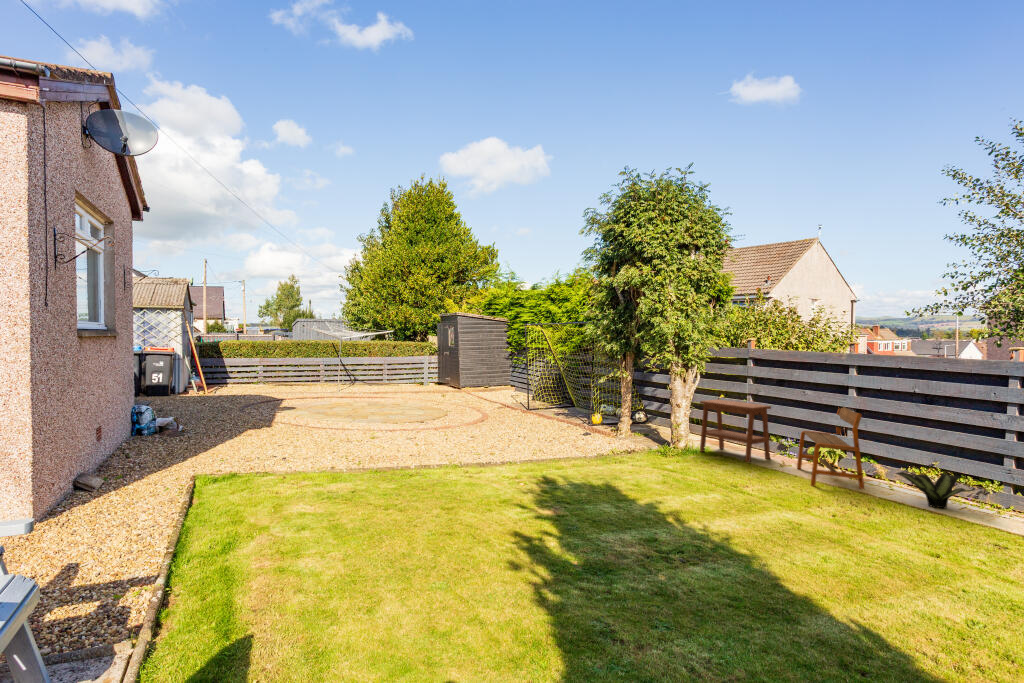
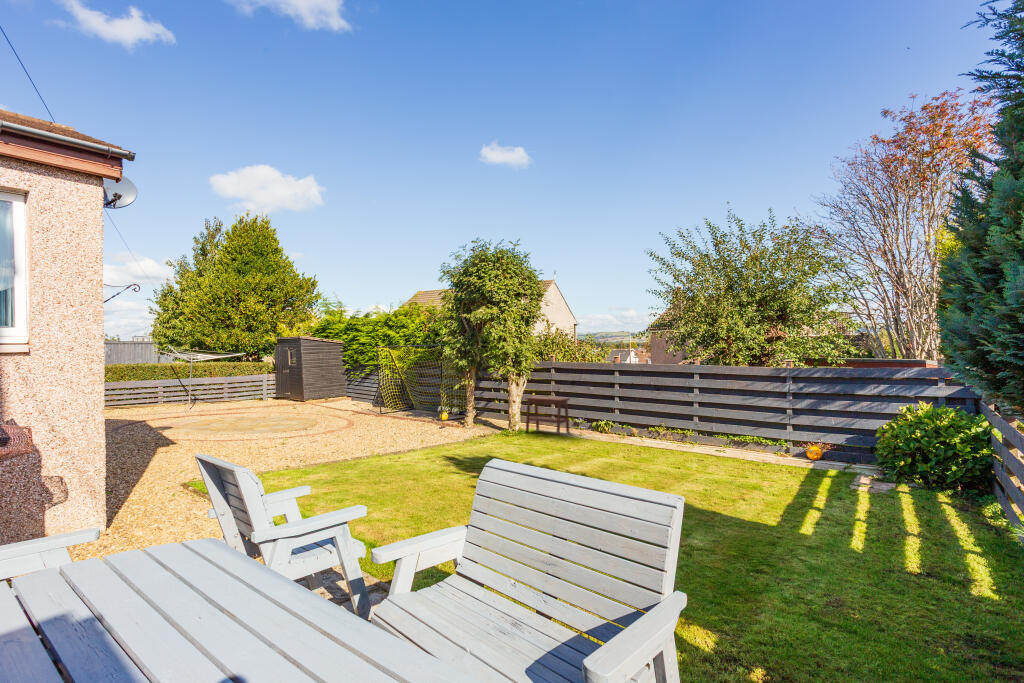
bench: present [797,407,864,489] -> none [587,395,628,444]
potted plant: present [896,472,973,509] -> none [644,430,683,449]

